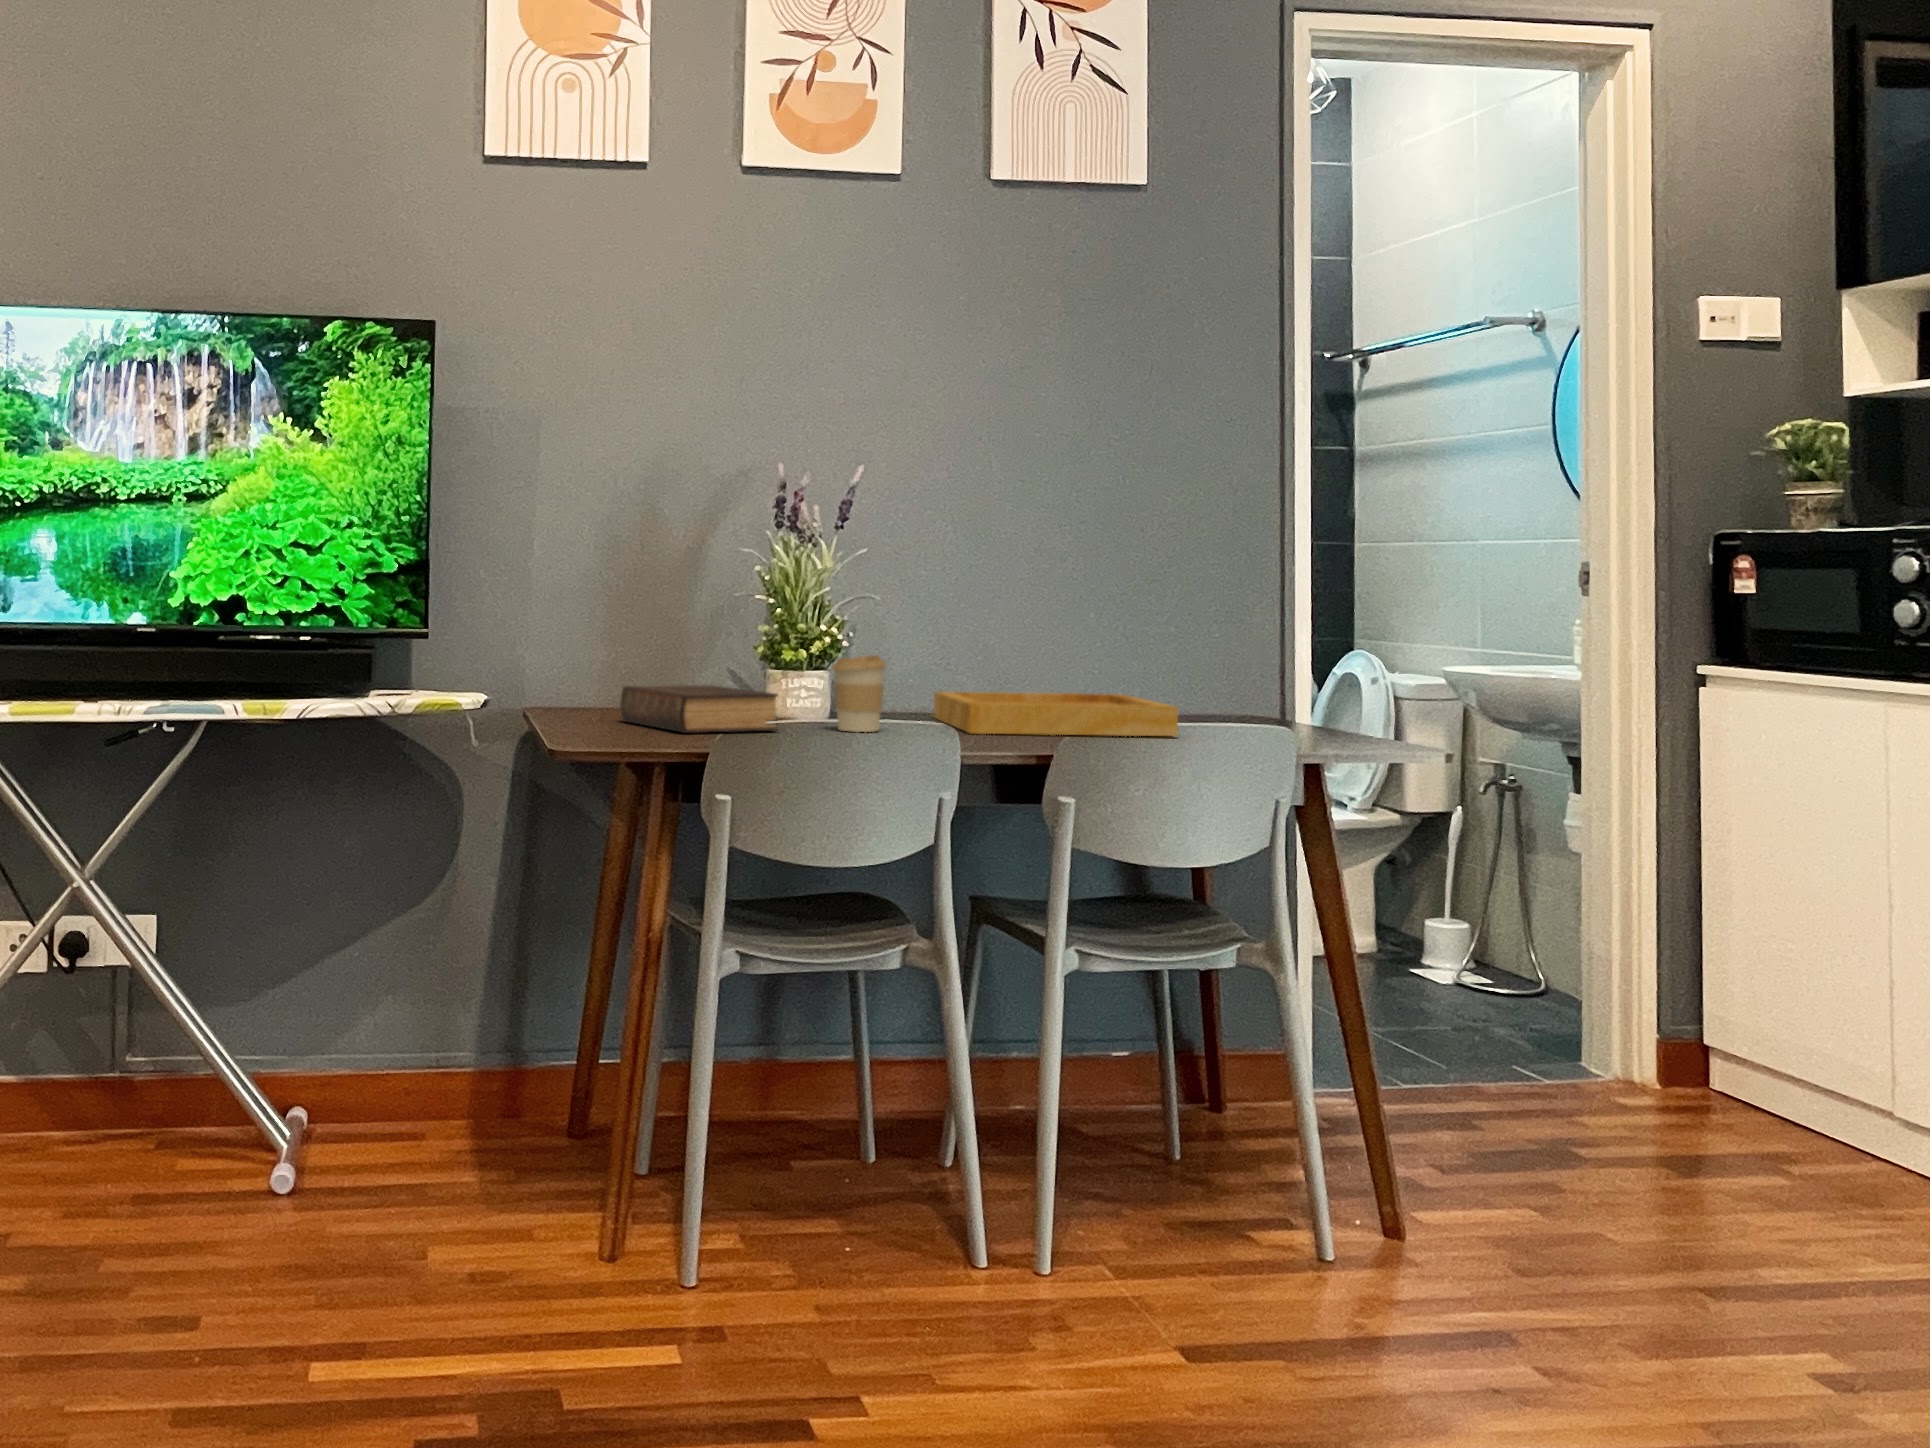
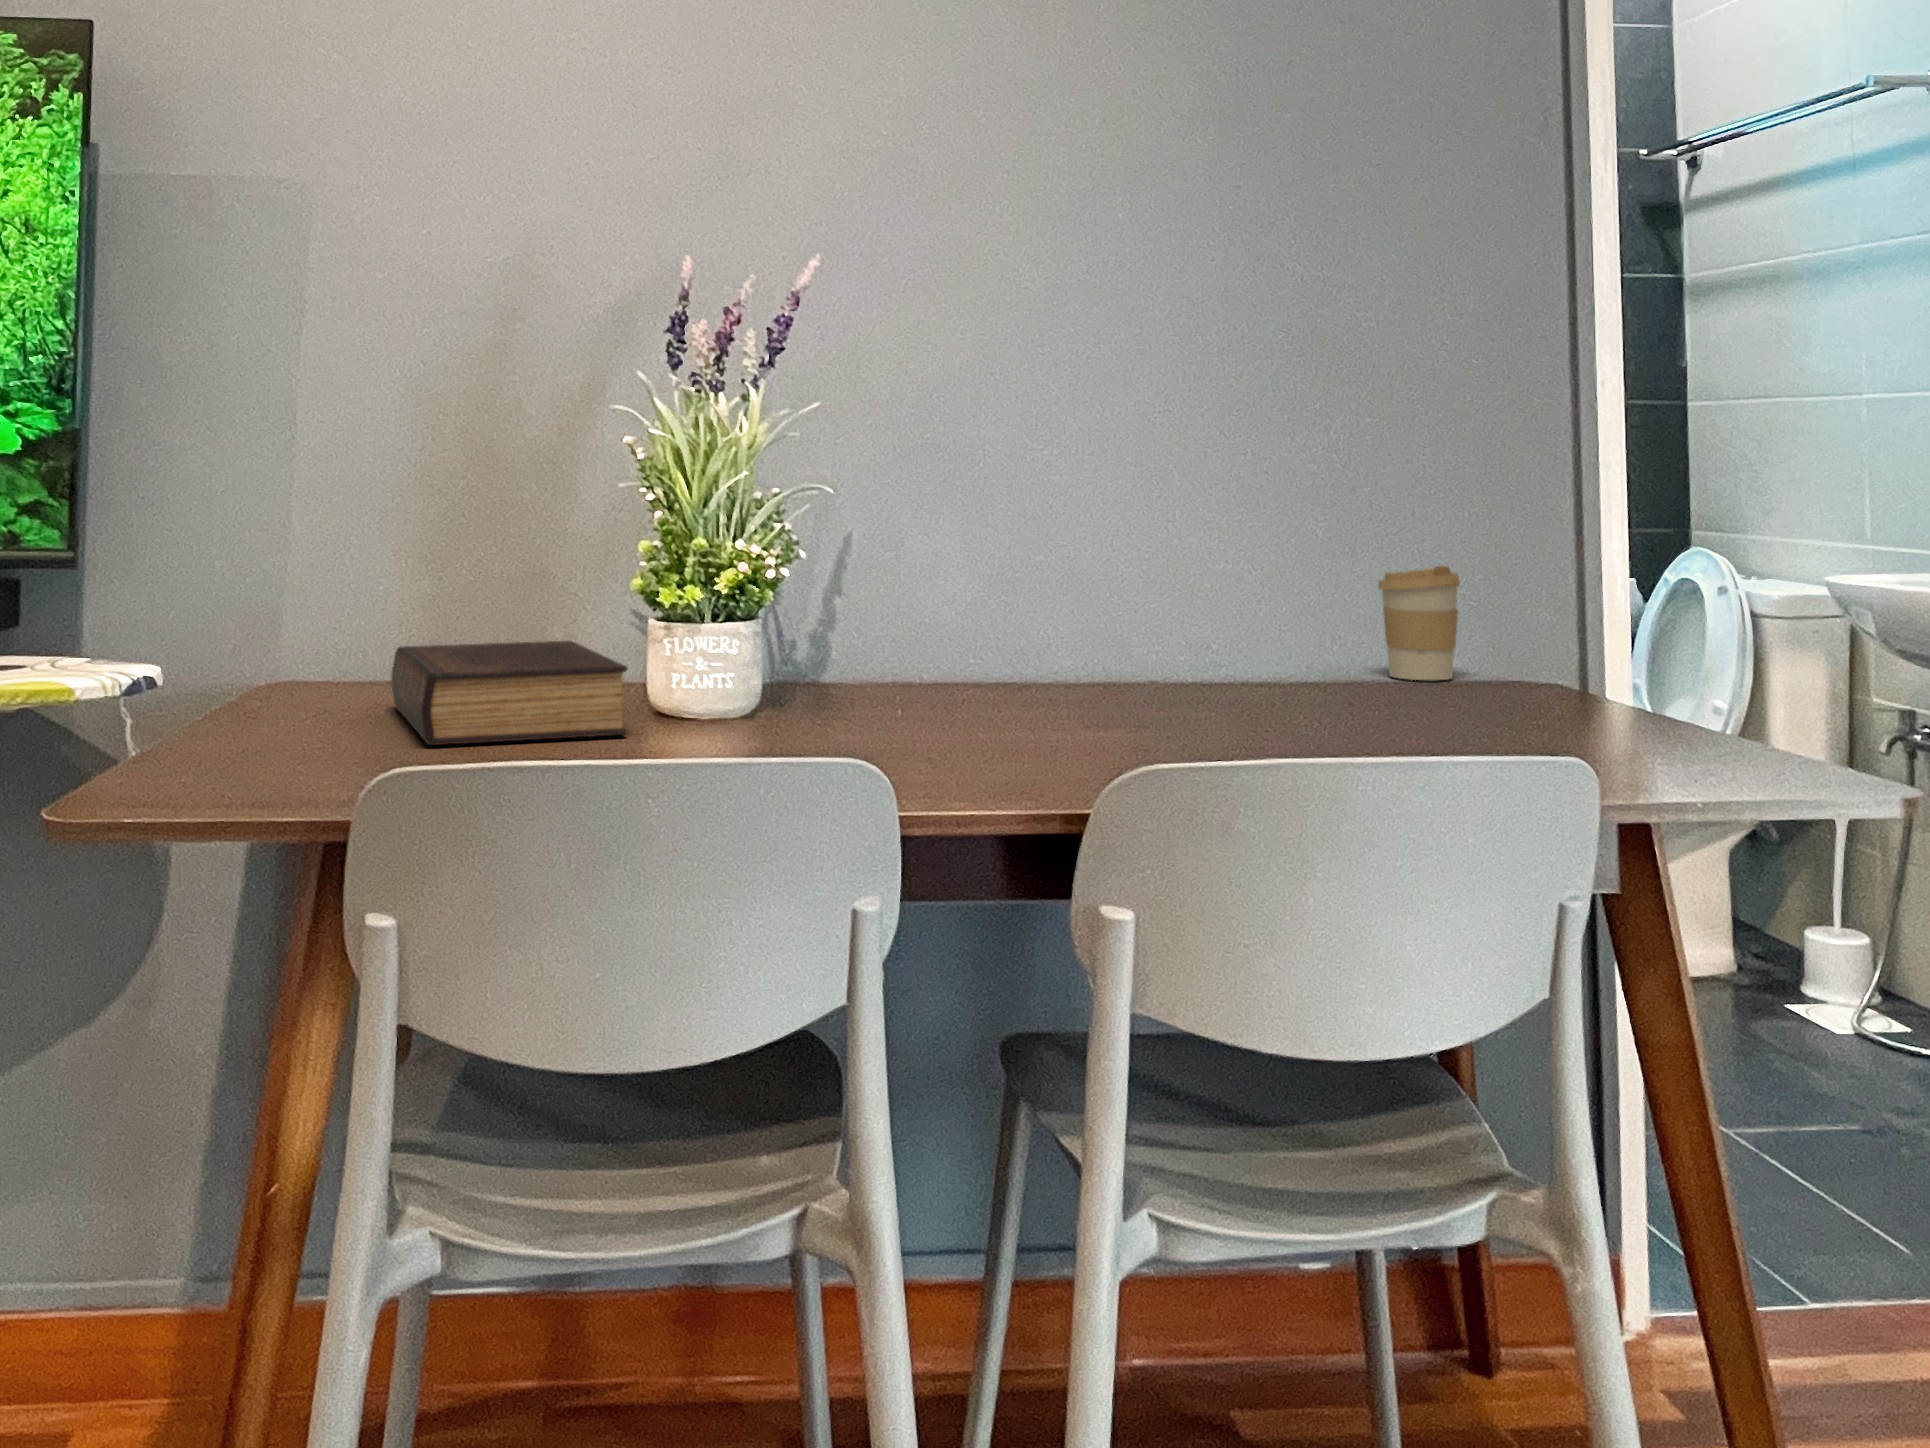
coffee cup: present [832,655,886,732] -> present [1378,566,1460,680]
tray: present [934,692,1178,736] -> none [979,643,1376,741]

